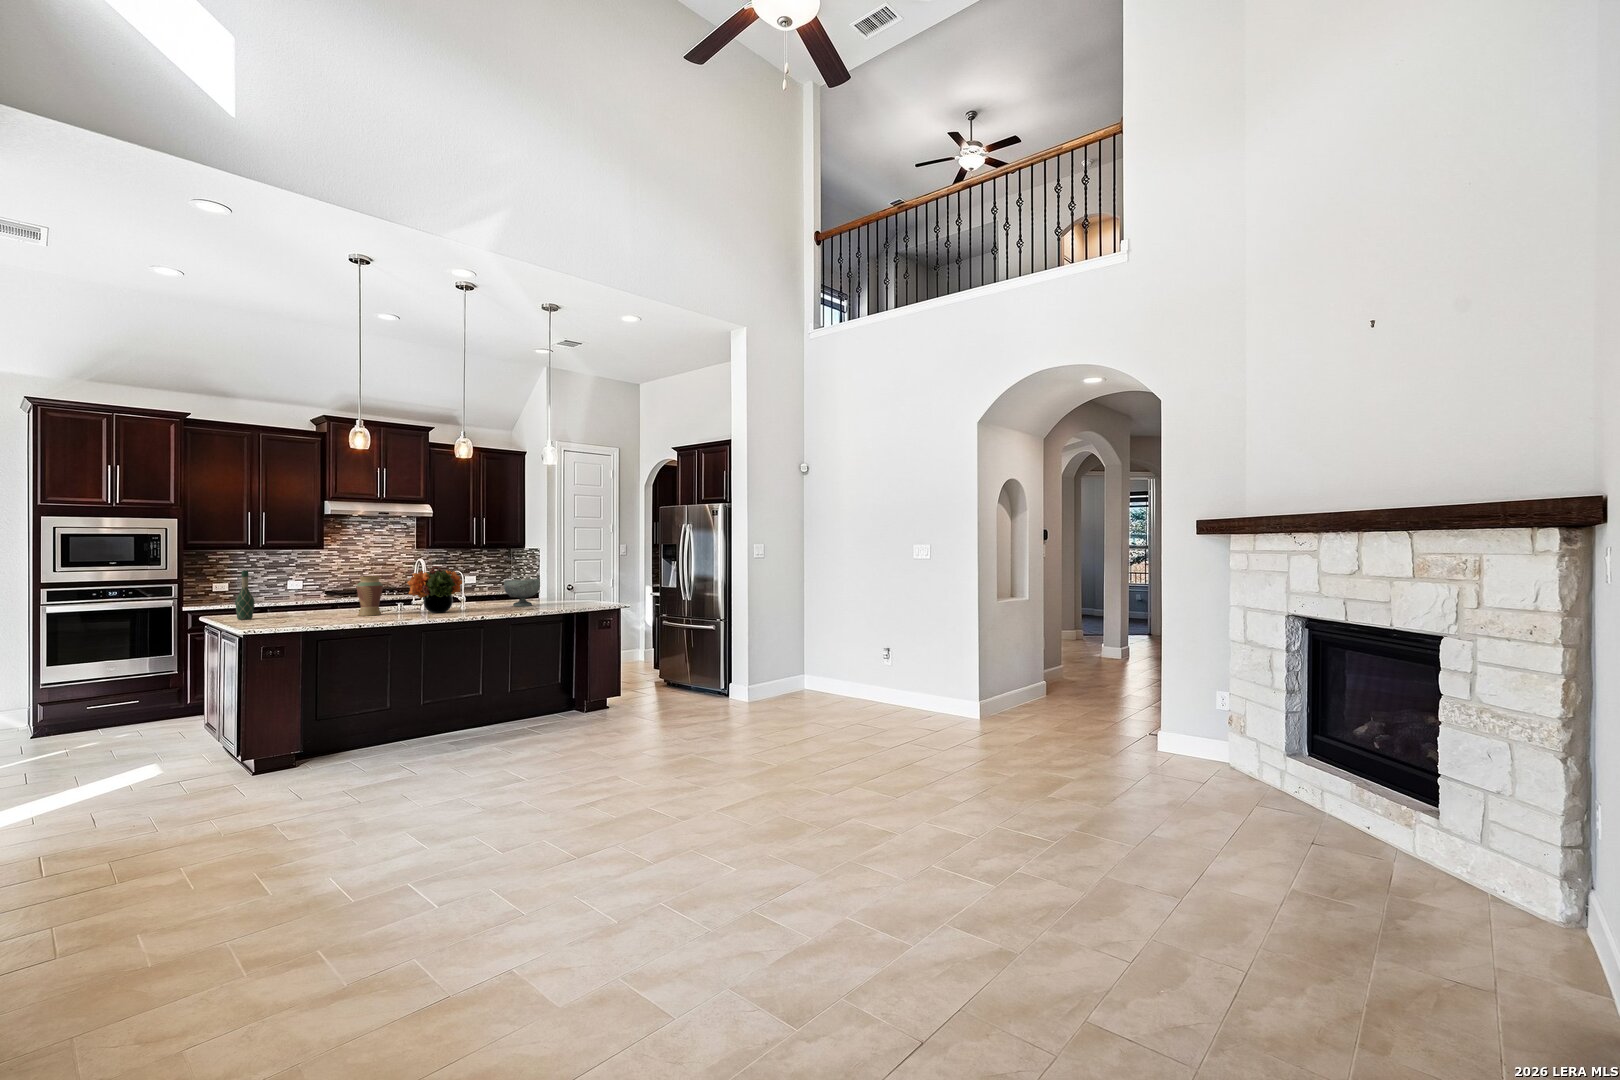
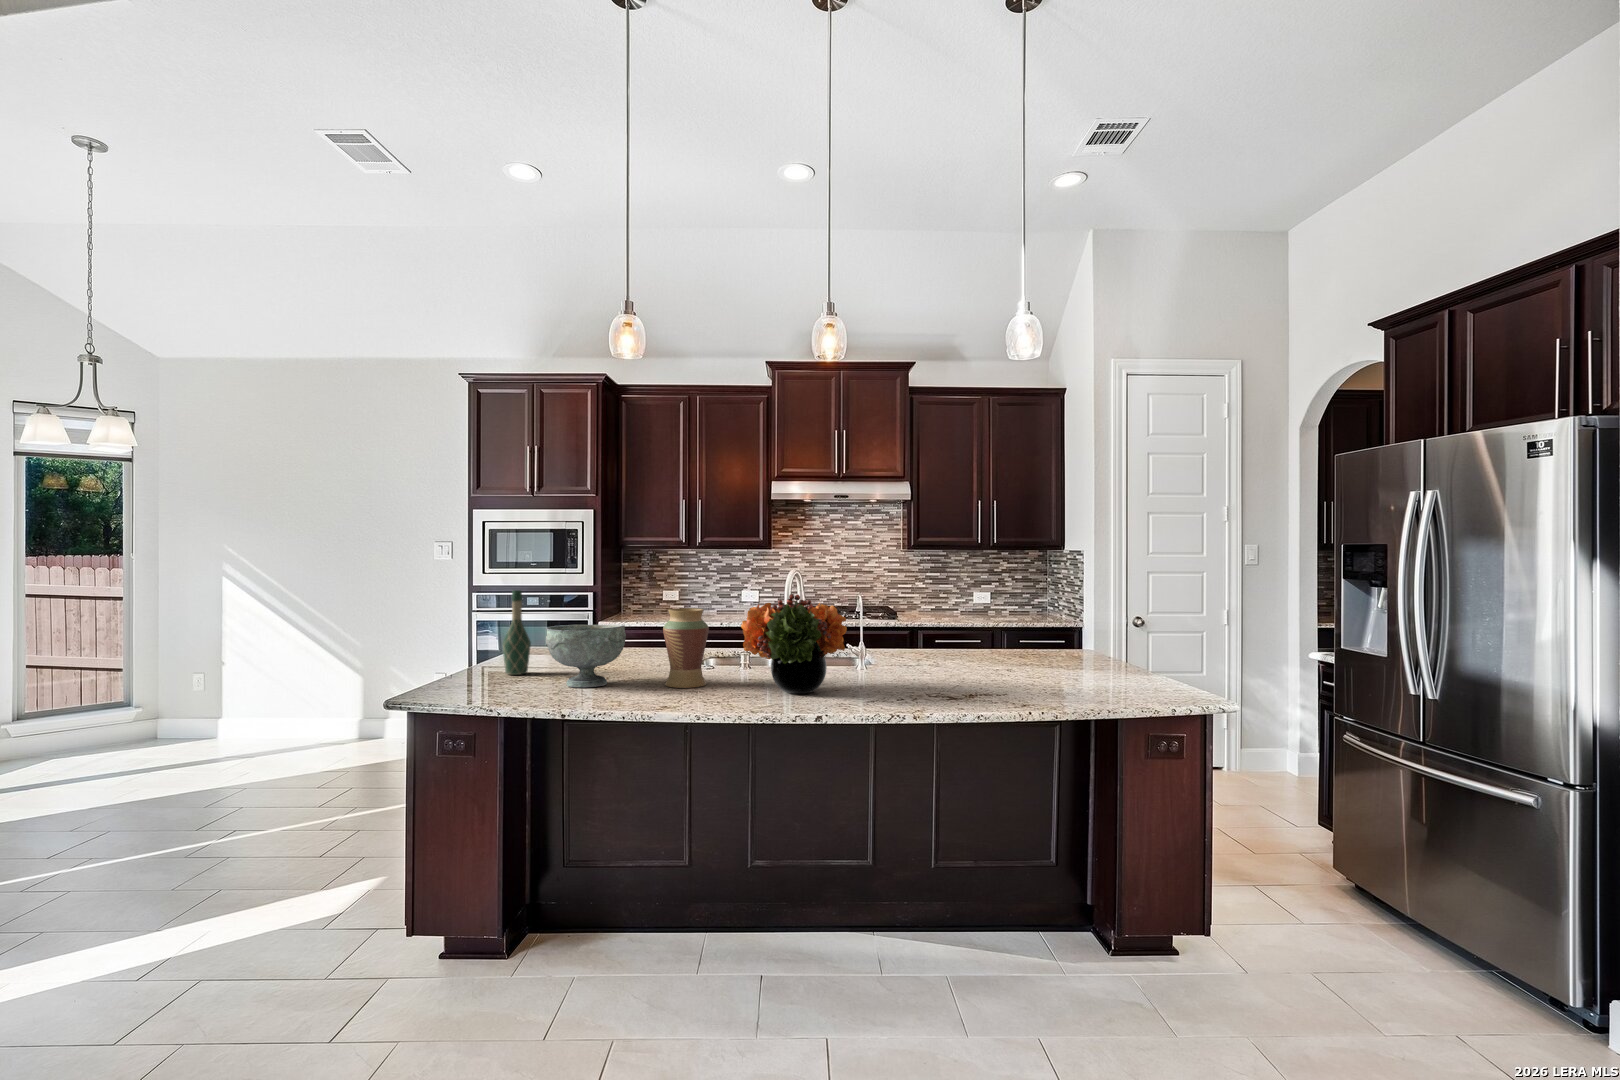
decorative bowl: present [504,579,540,606] -> present [546,625,626,687]

